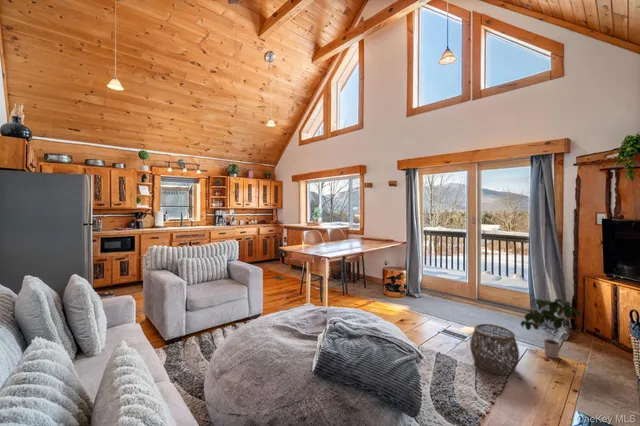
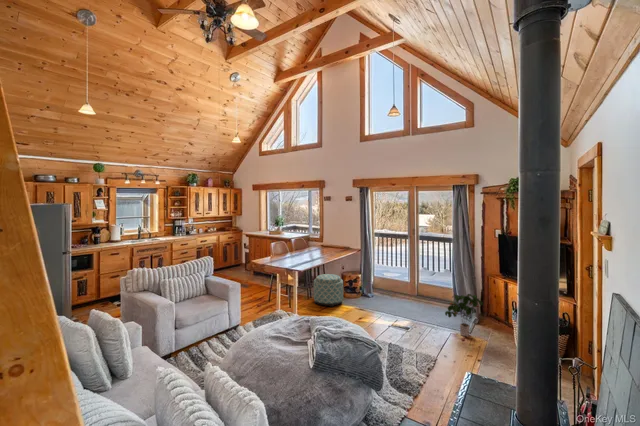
ottoman: none [349,268,384,306] -> present [314,274,343,307]
woven basket: present [470,324,519,375] -> none [411,316,443,351]

